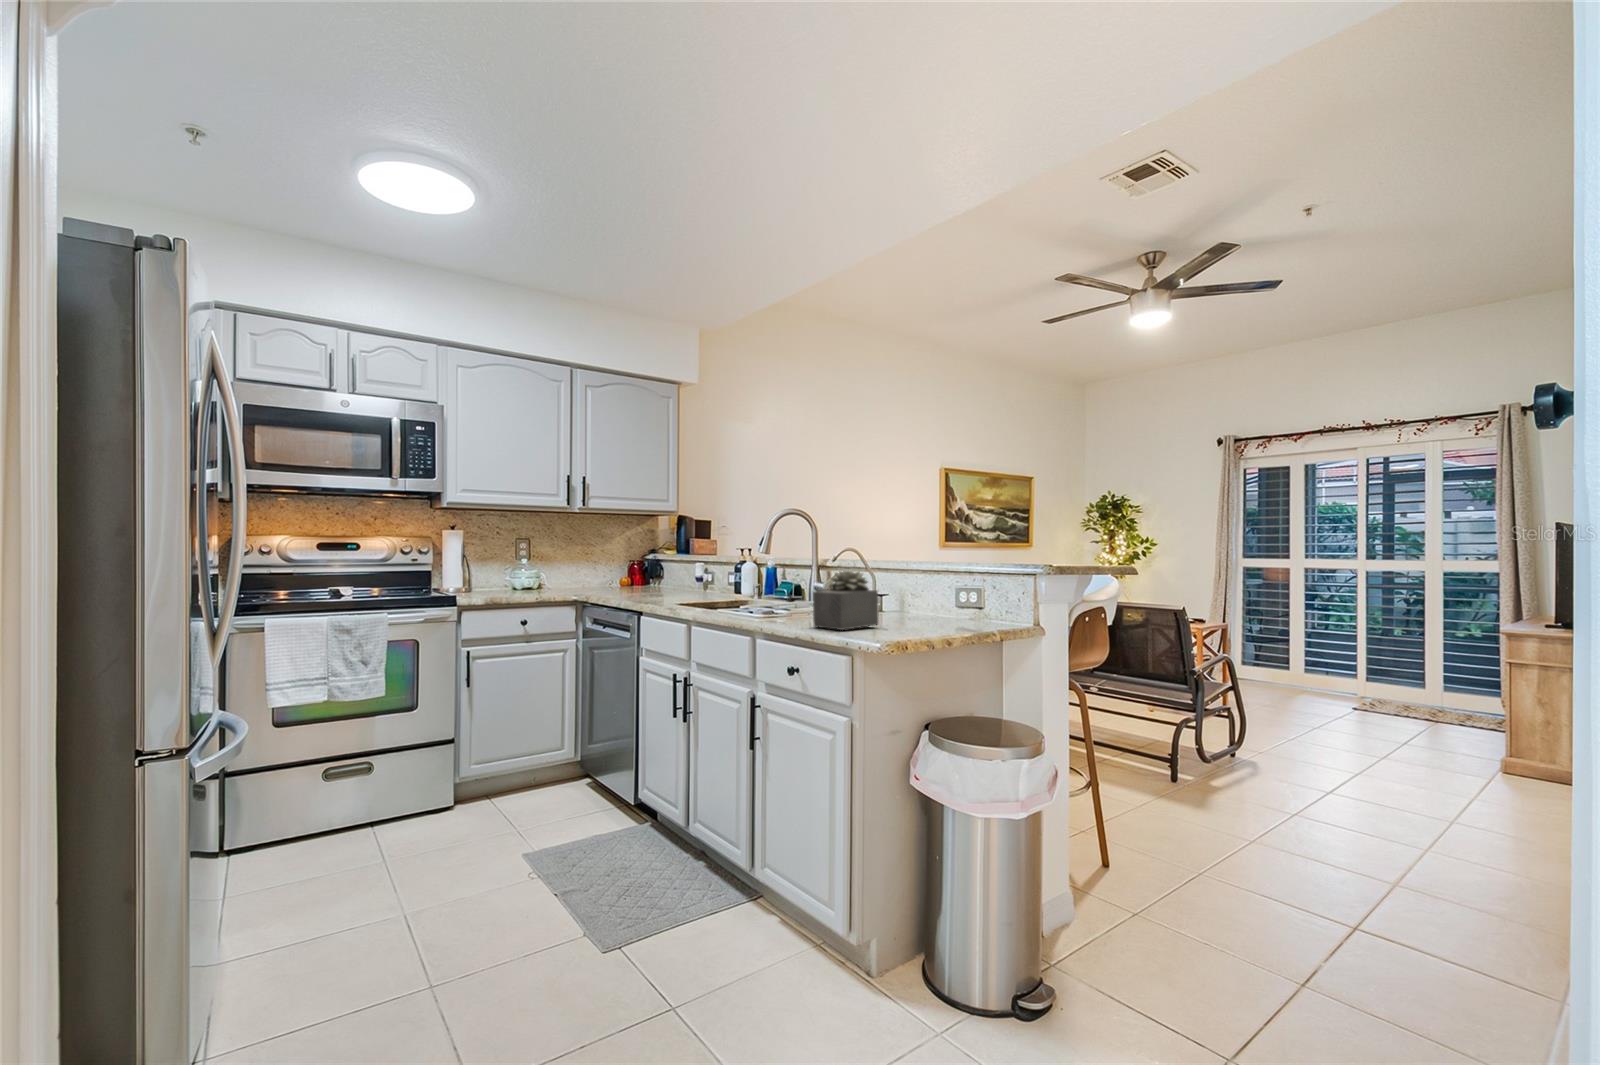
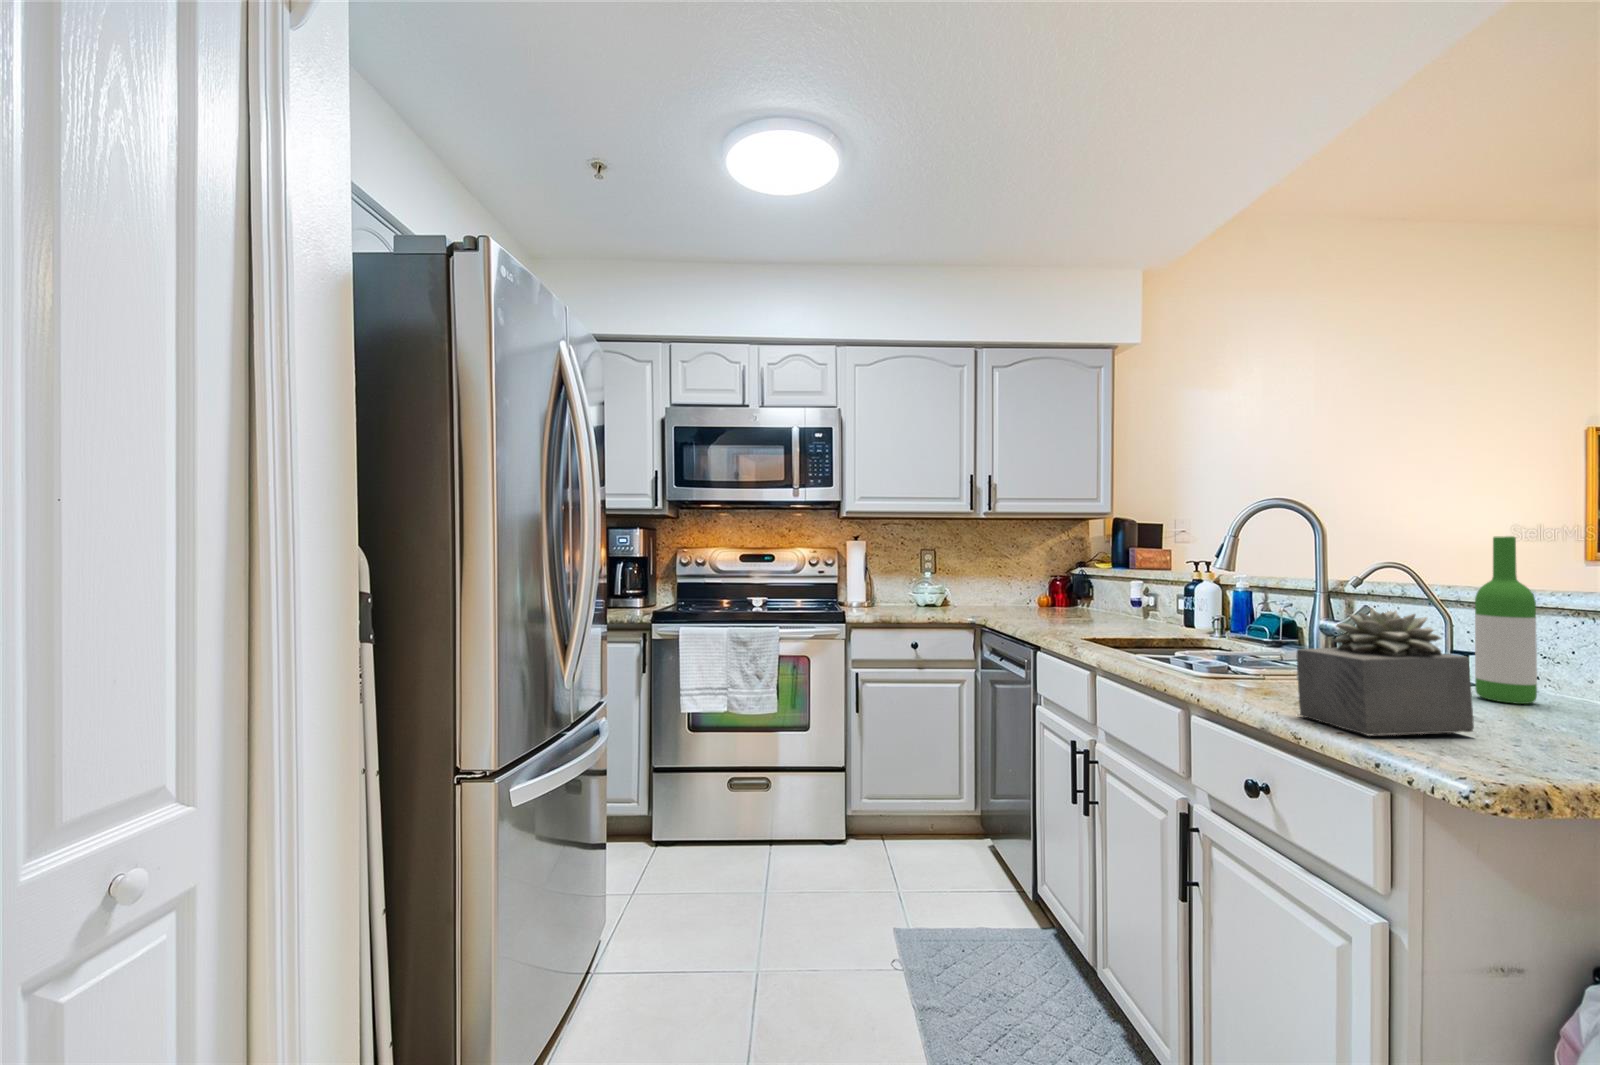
wine bottle: none [879,534,901,616] -> present [1475,536,1537,704]

